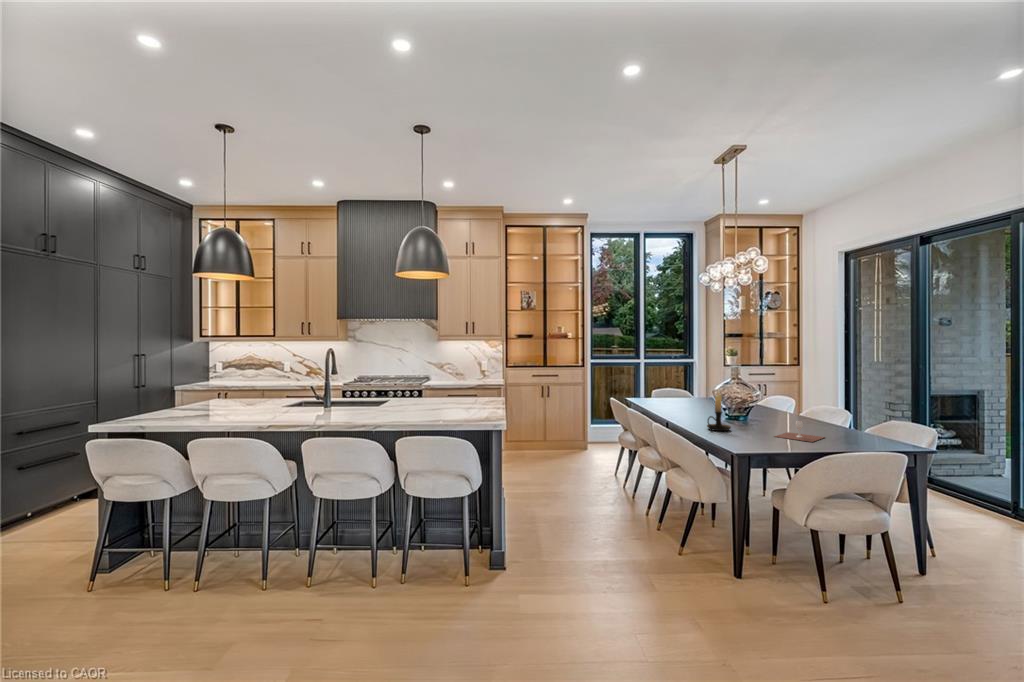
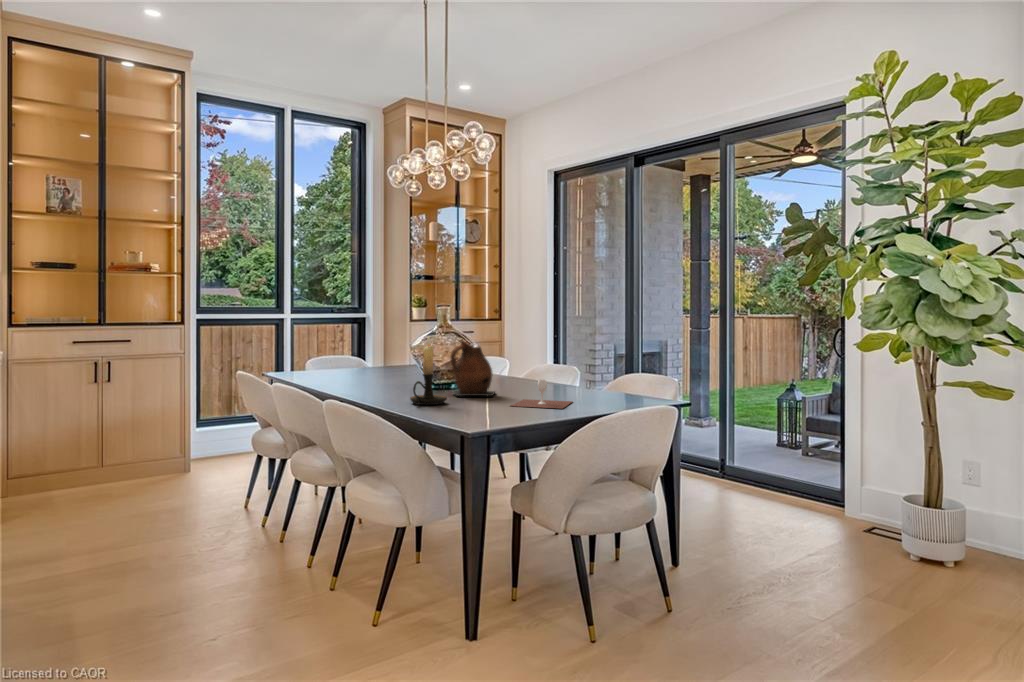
ceramic pitcher: none [736,390,770,428] -> present [451,340,495,396]

